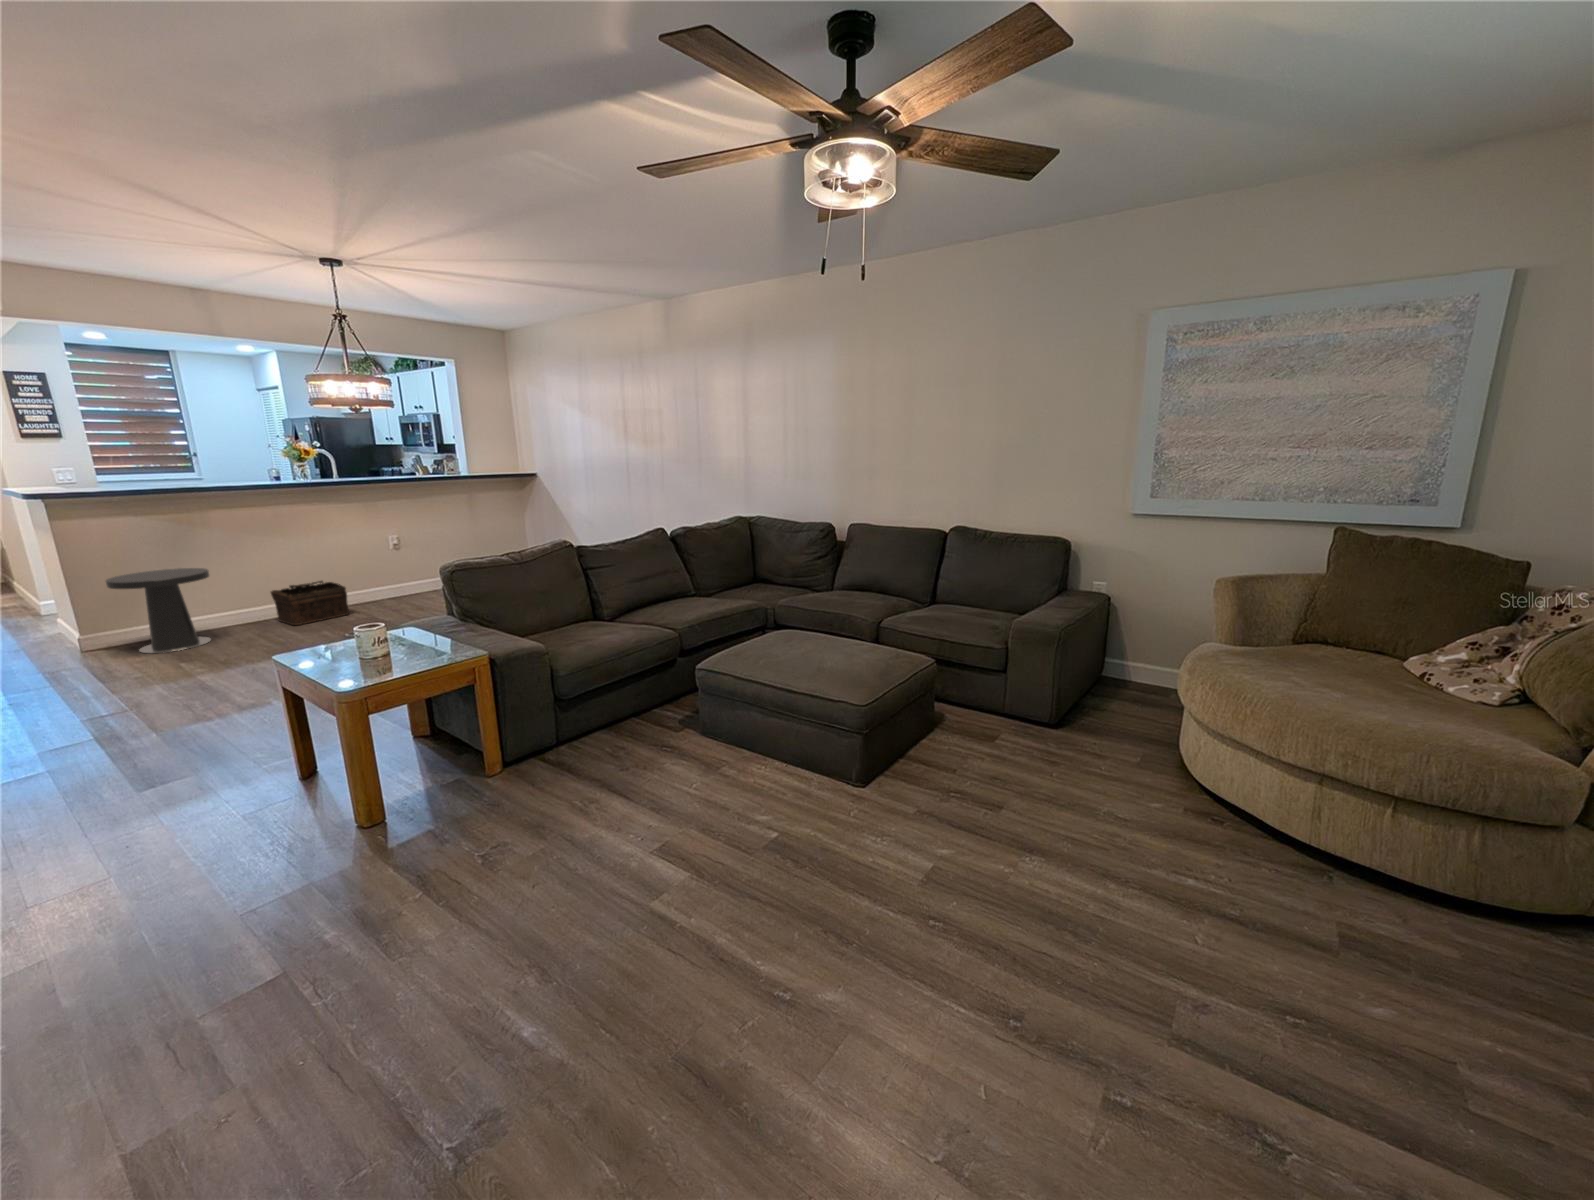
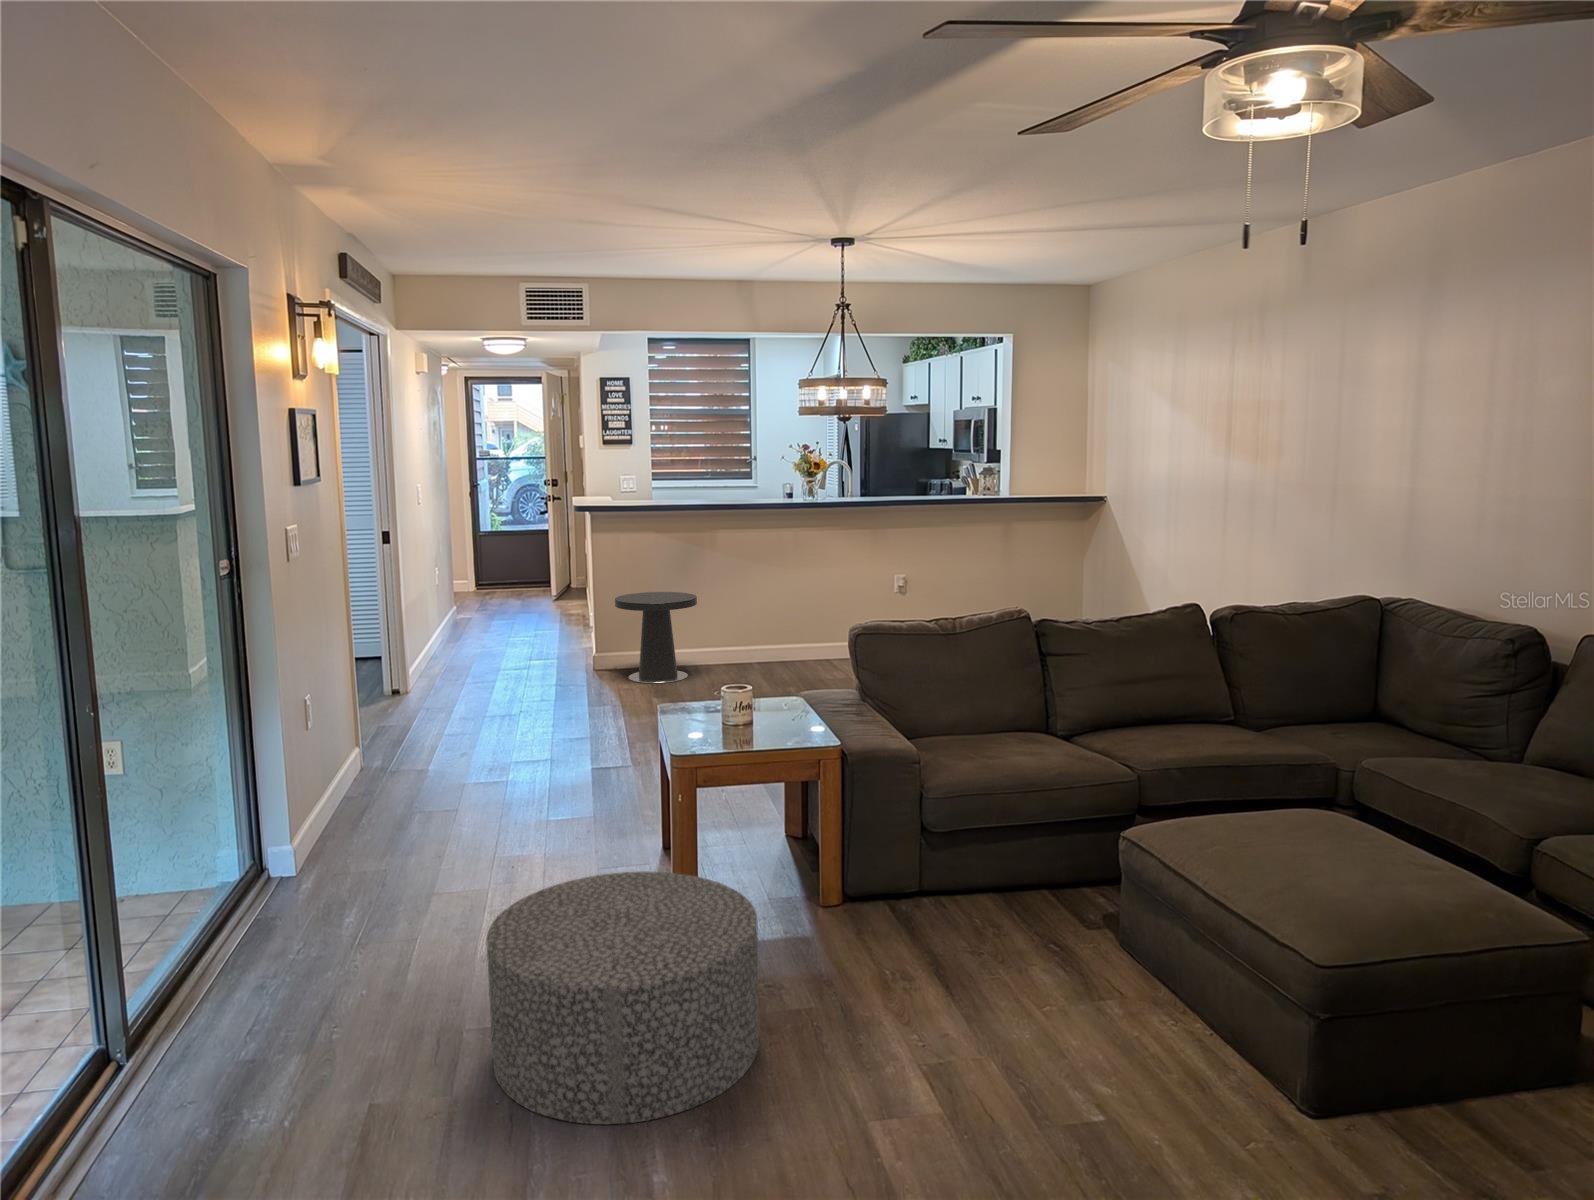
basket: present [271,581,349,625] -> none [752,623,825,675]
ottoman: none [217,783,526,1058] -> present [486,872,759,1124]

